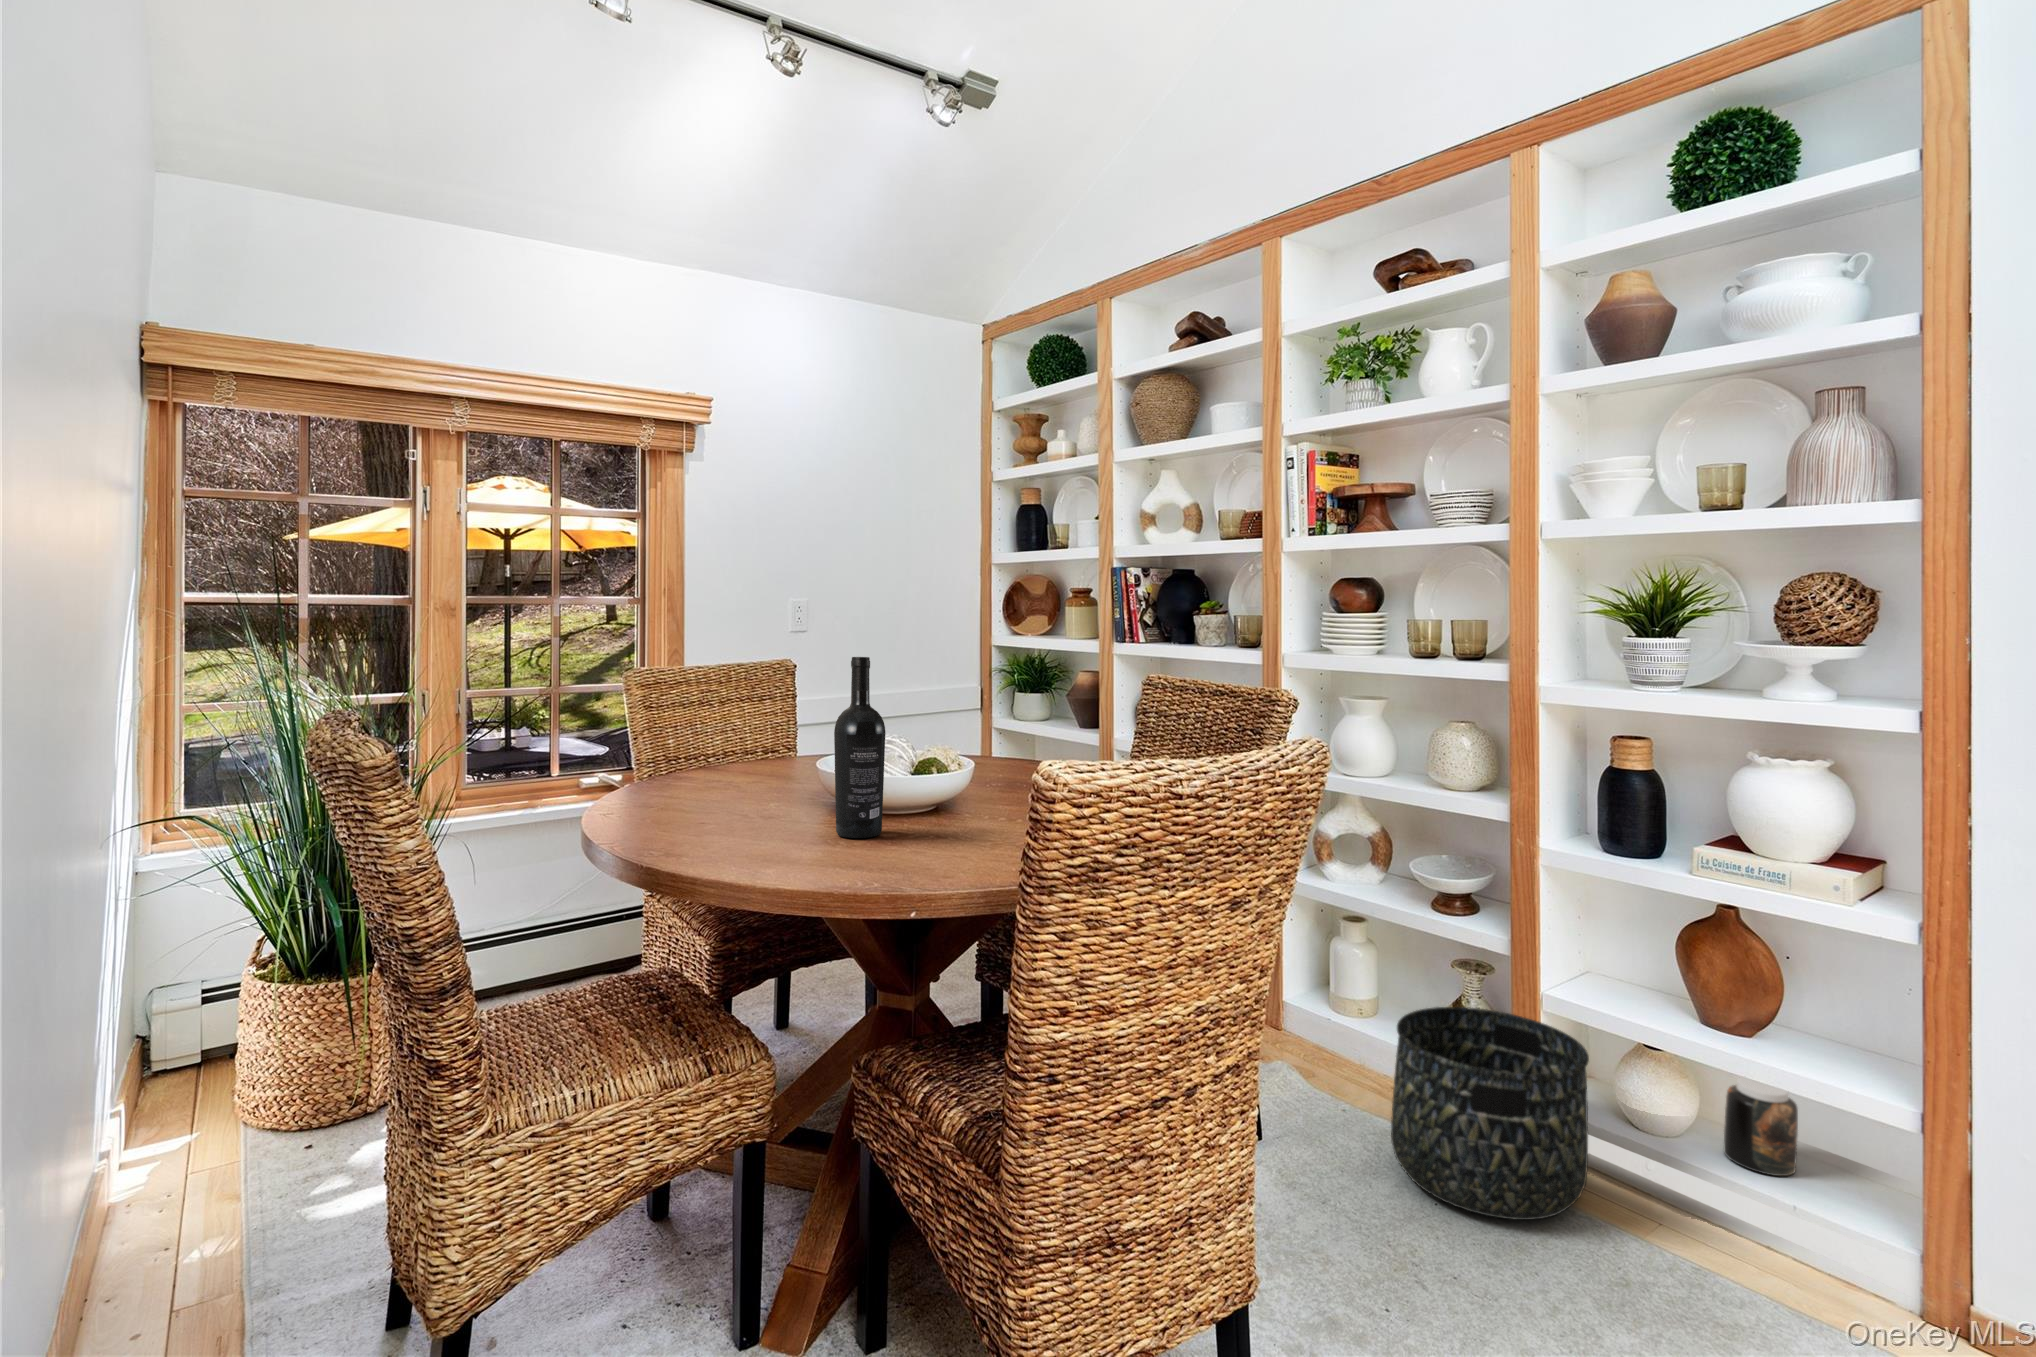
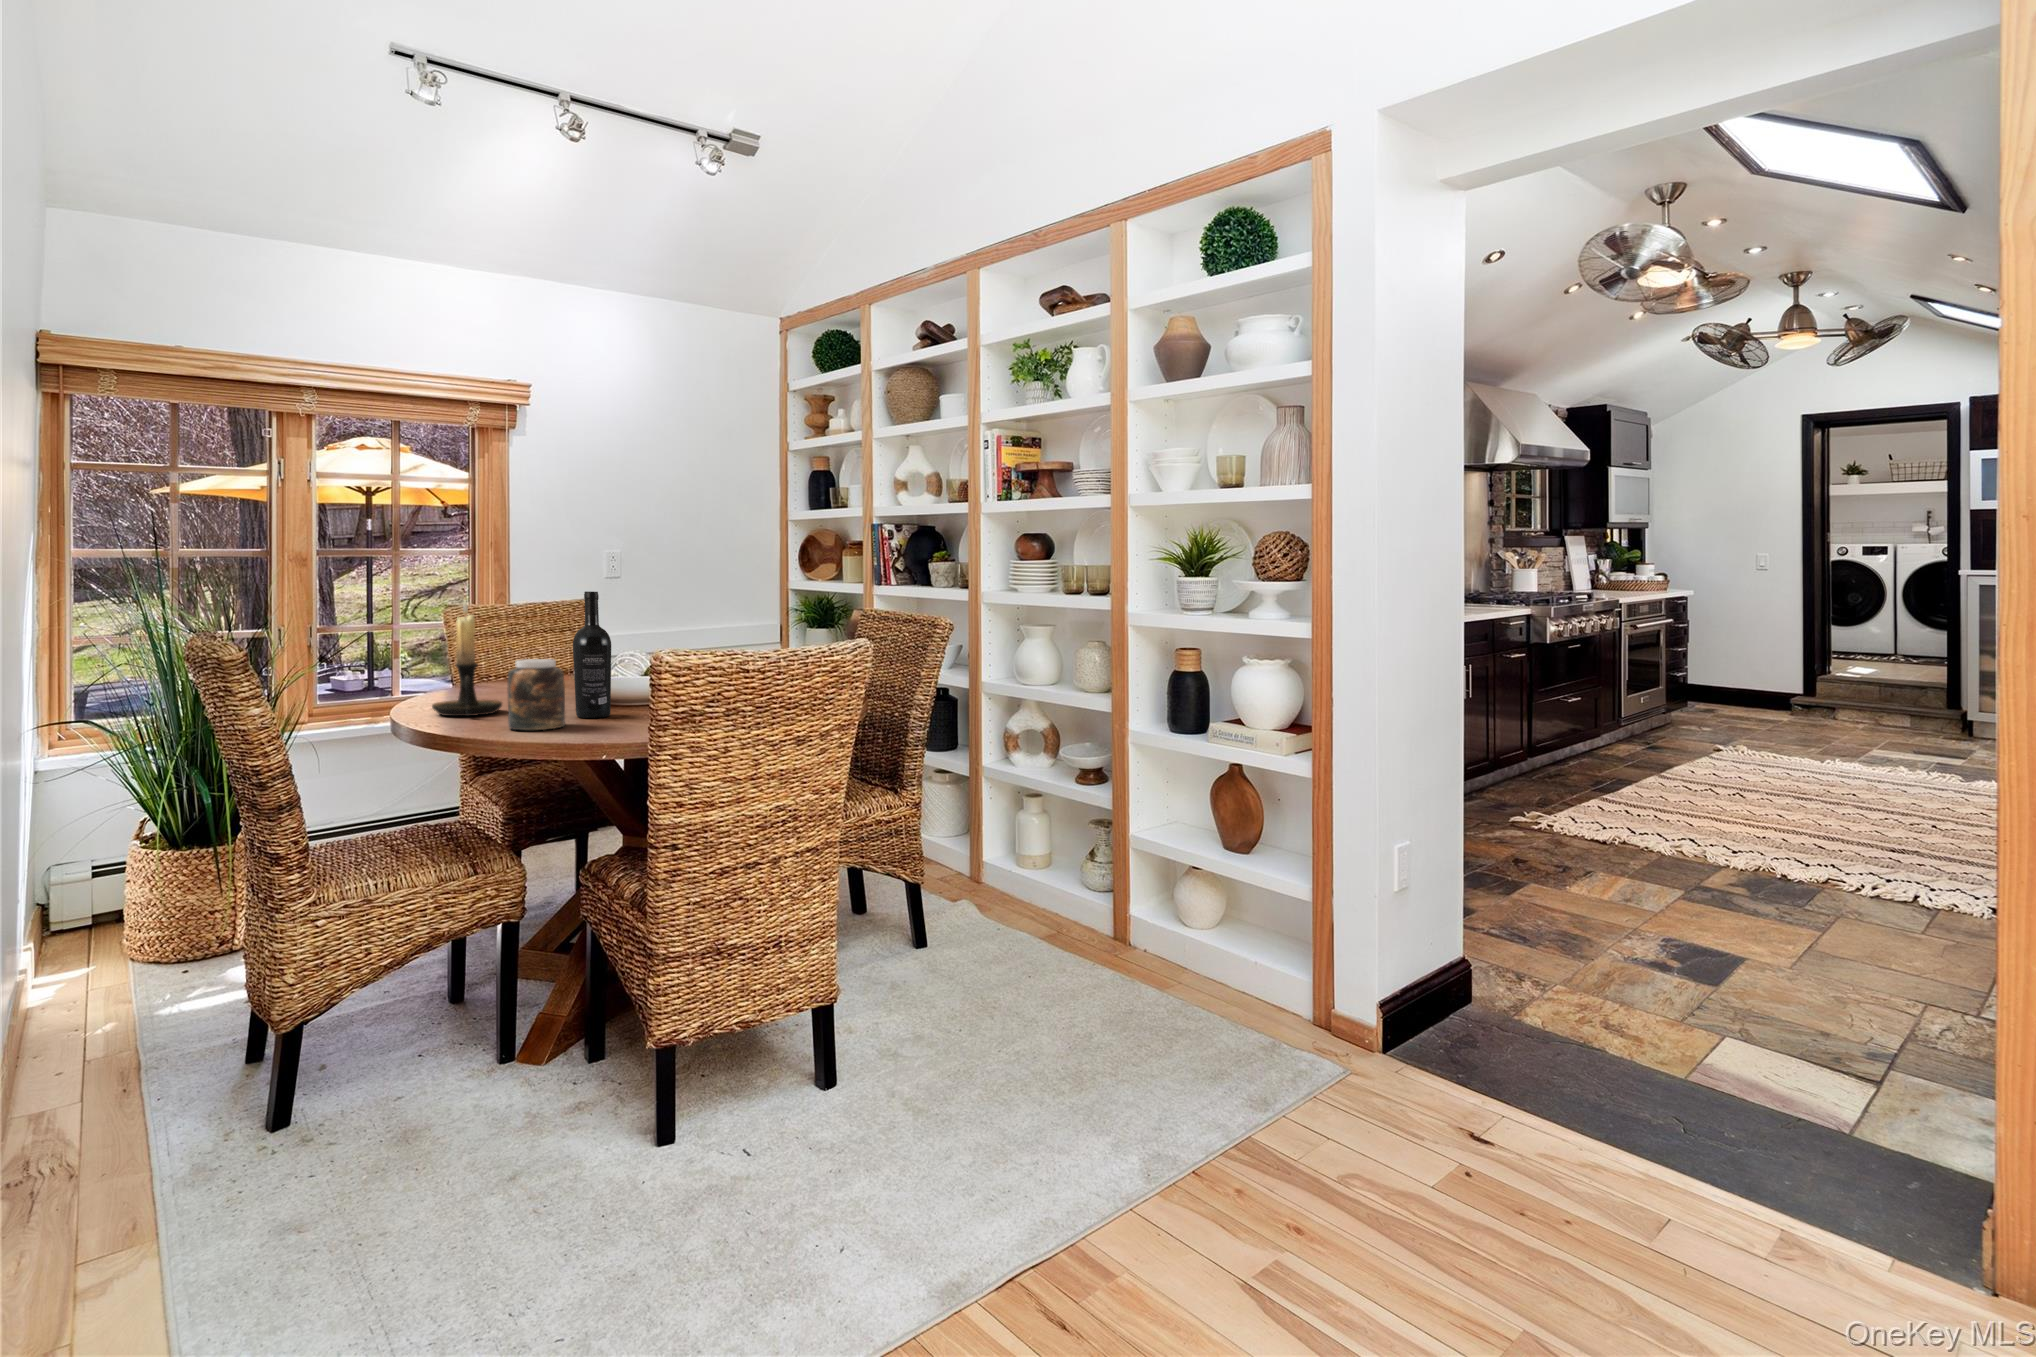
candle holder: none [640,666,730,834] -> present [432,601,502,716]
basket: present [1391,1007,1589,1220] -> none [1011,848,1137,980]
jar: present [1724,1078,1798,1176] -> present [508,659,565,730]

